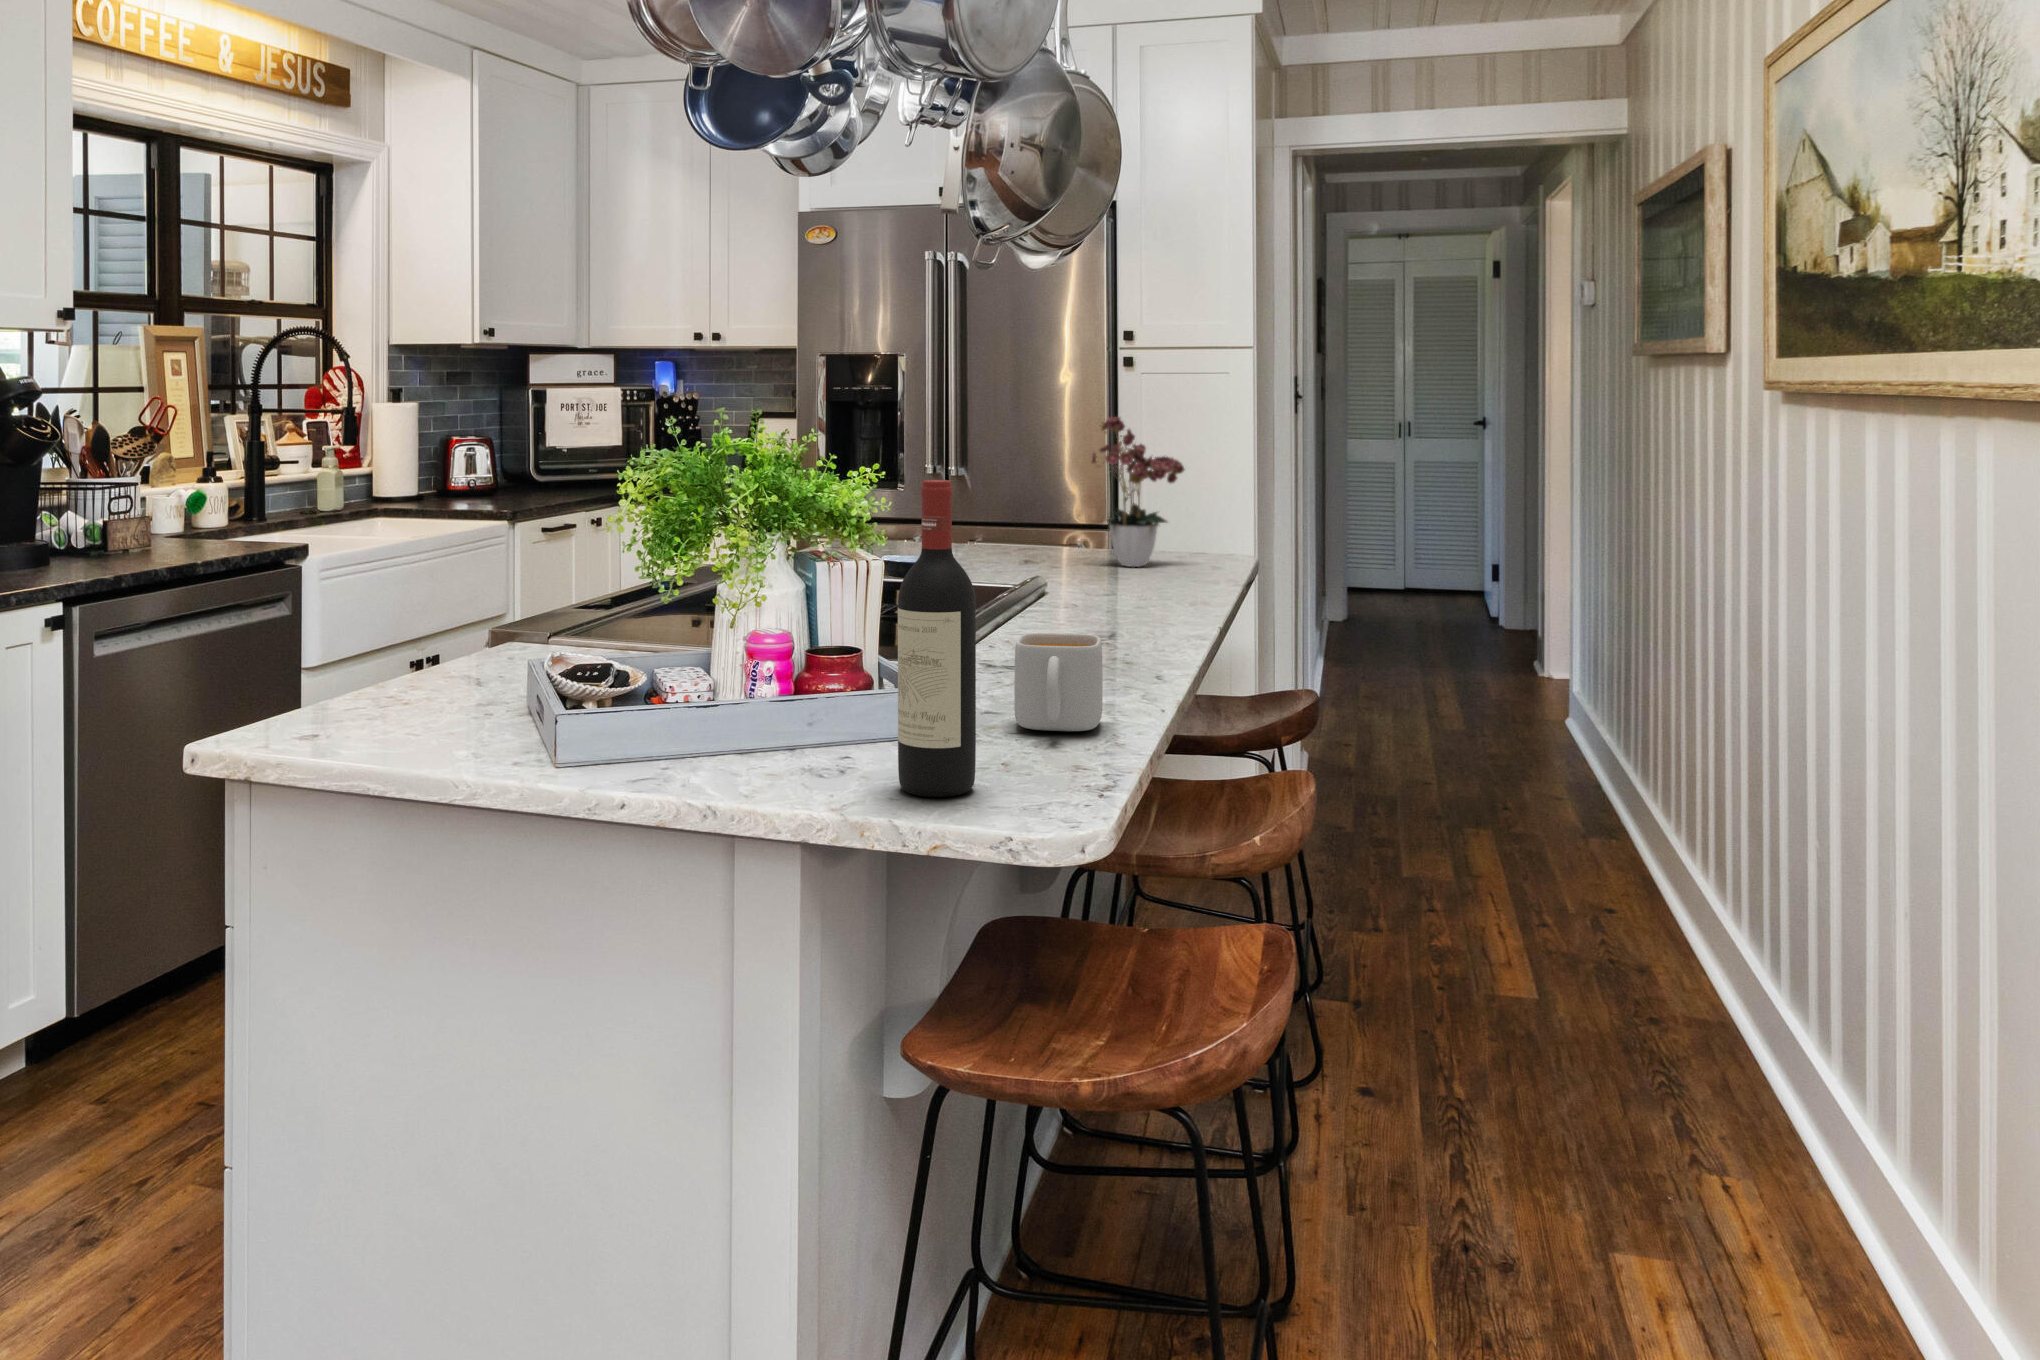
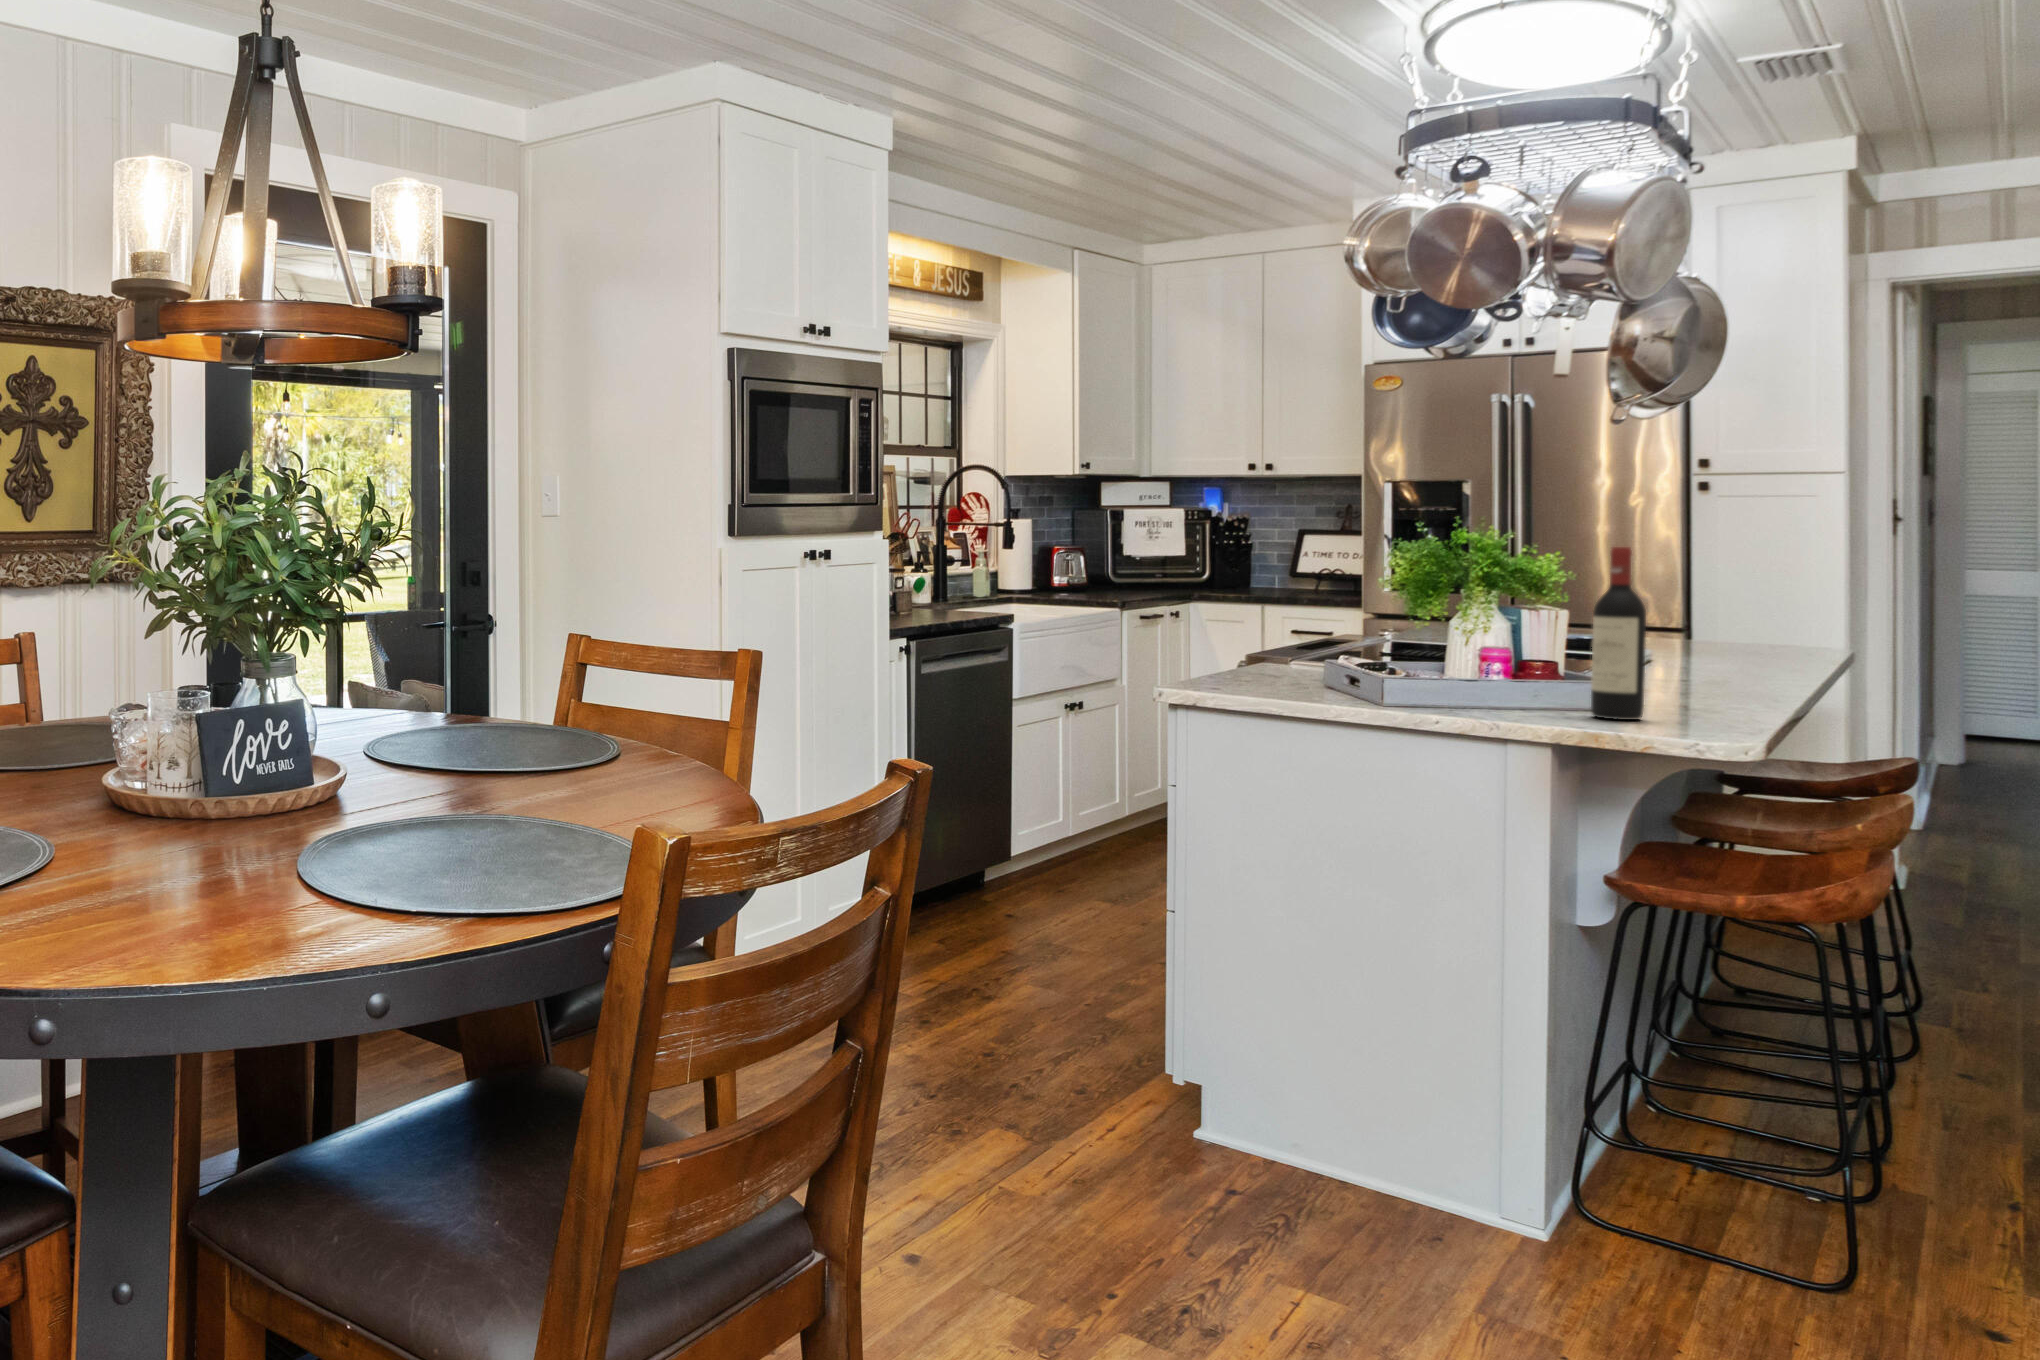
flower arrangement: present [1092,417,1184,567] -> none [1665,522,1775,652]
mug: present [1014,633,1103,731] -> none [1654,651,1721,707]

